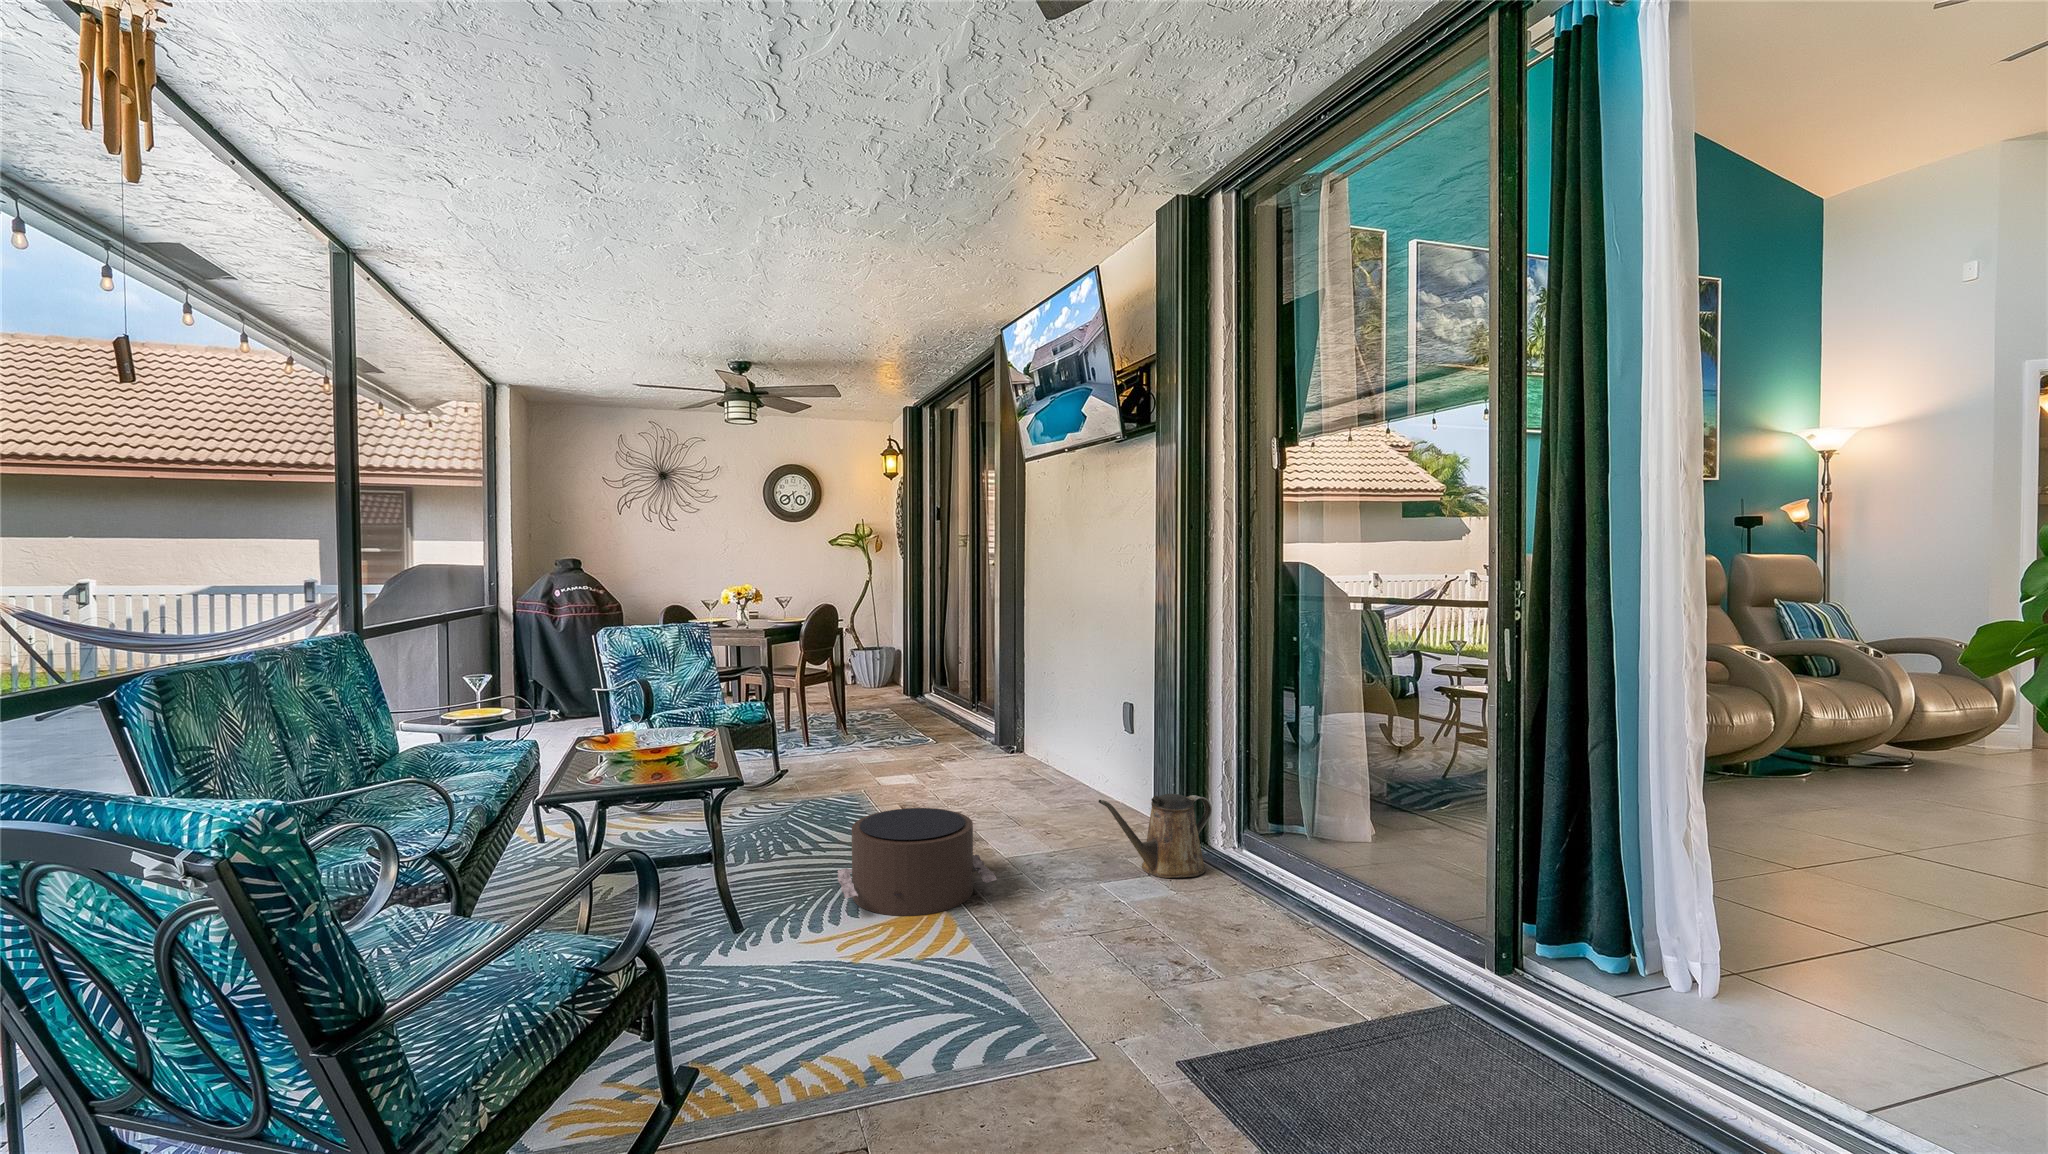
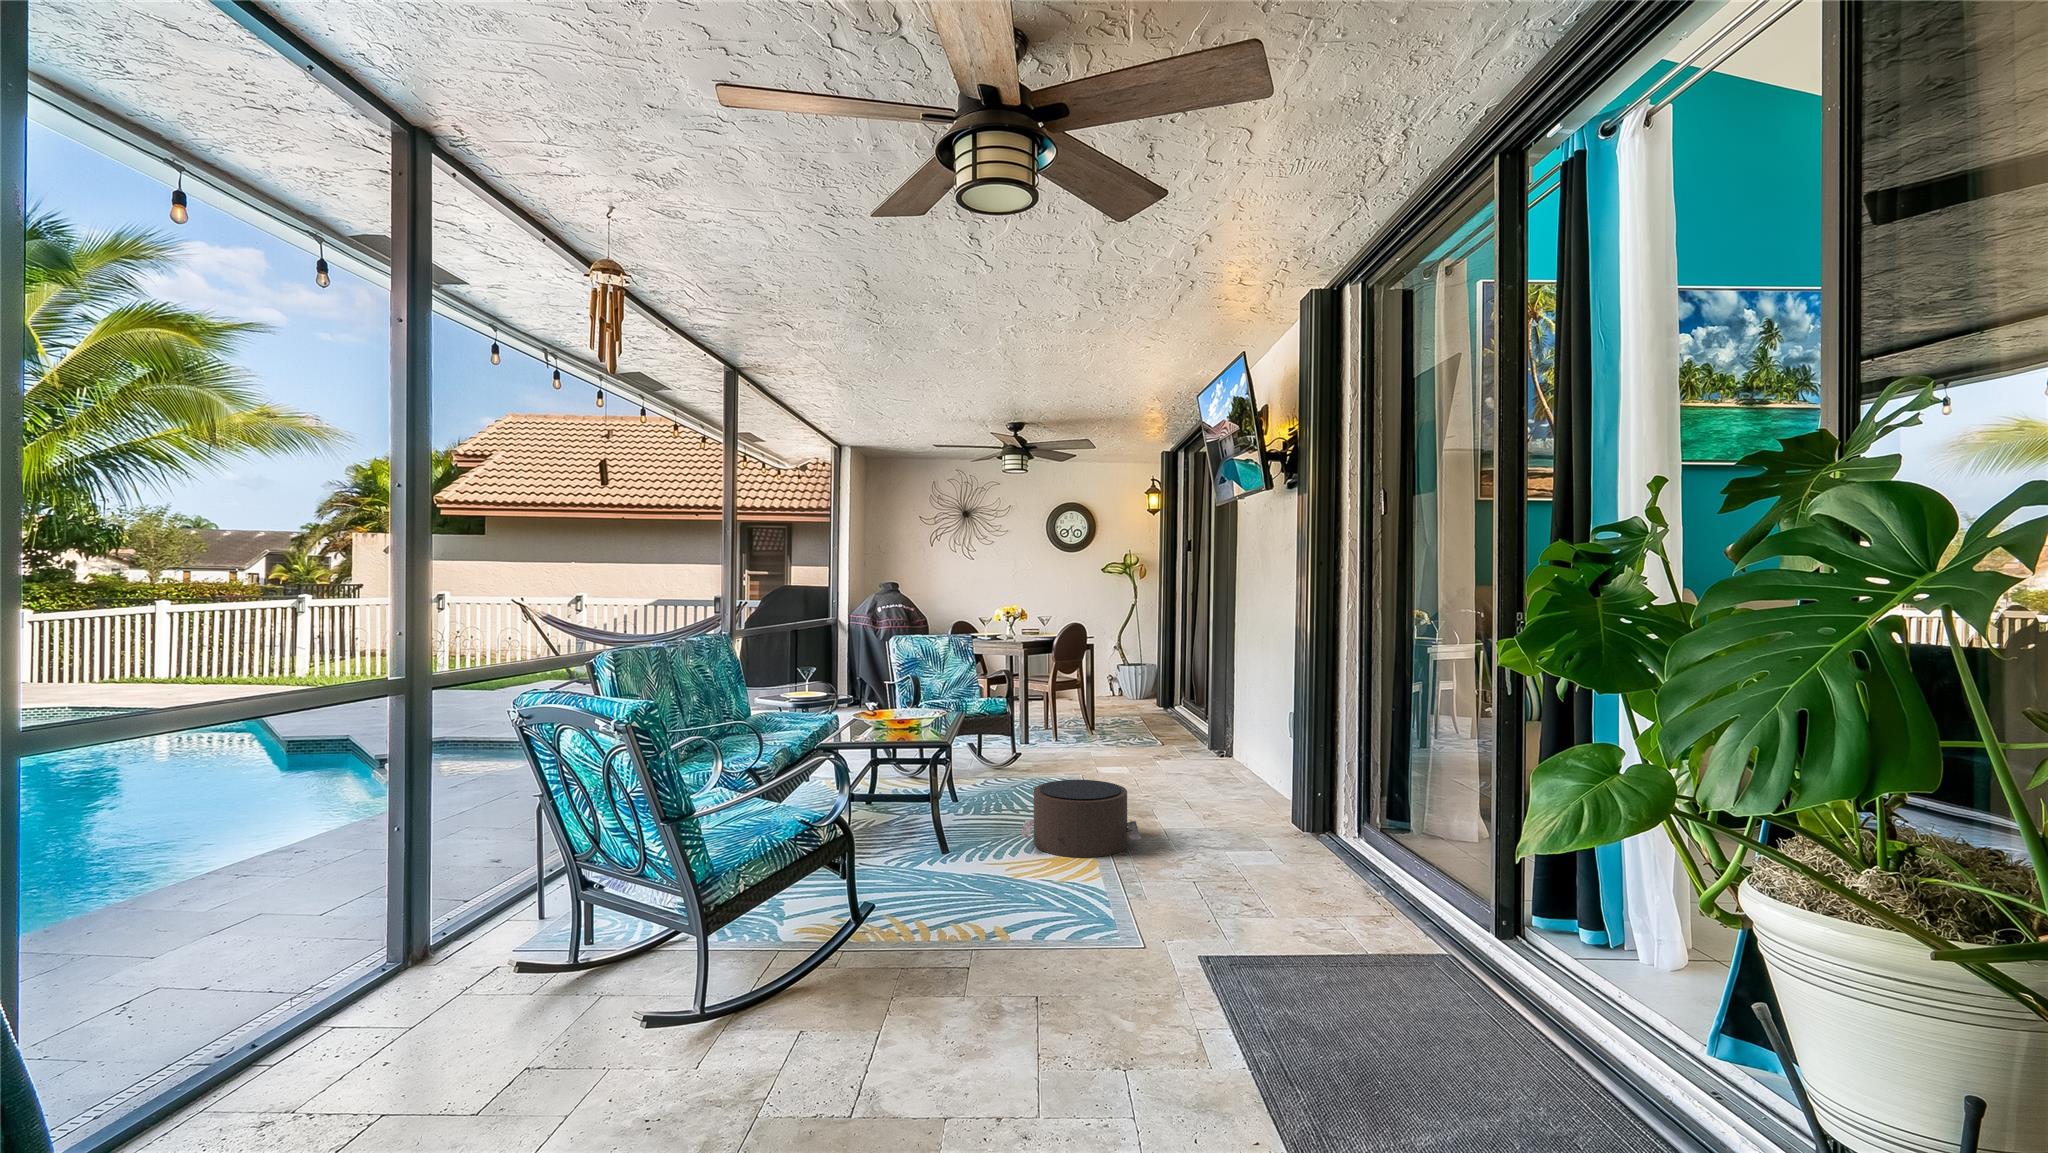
watering can: present [1098,794,1212,878] -> none [1230,784,1344,859]

